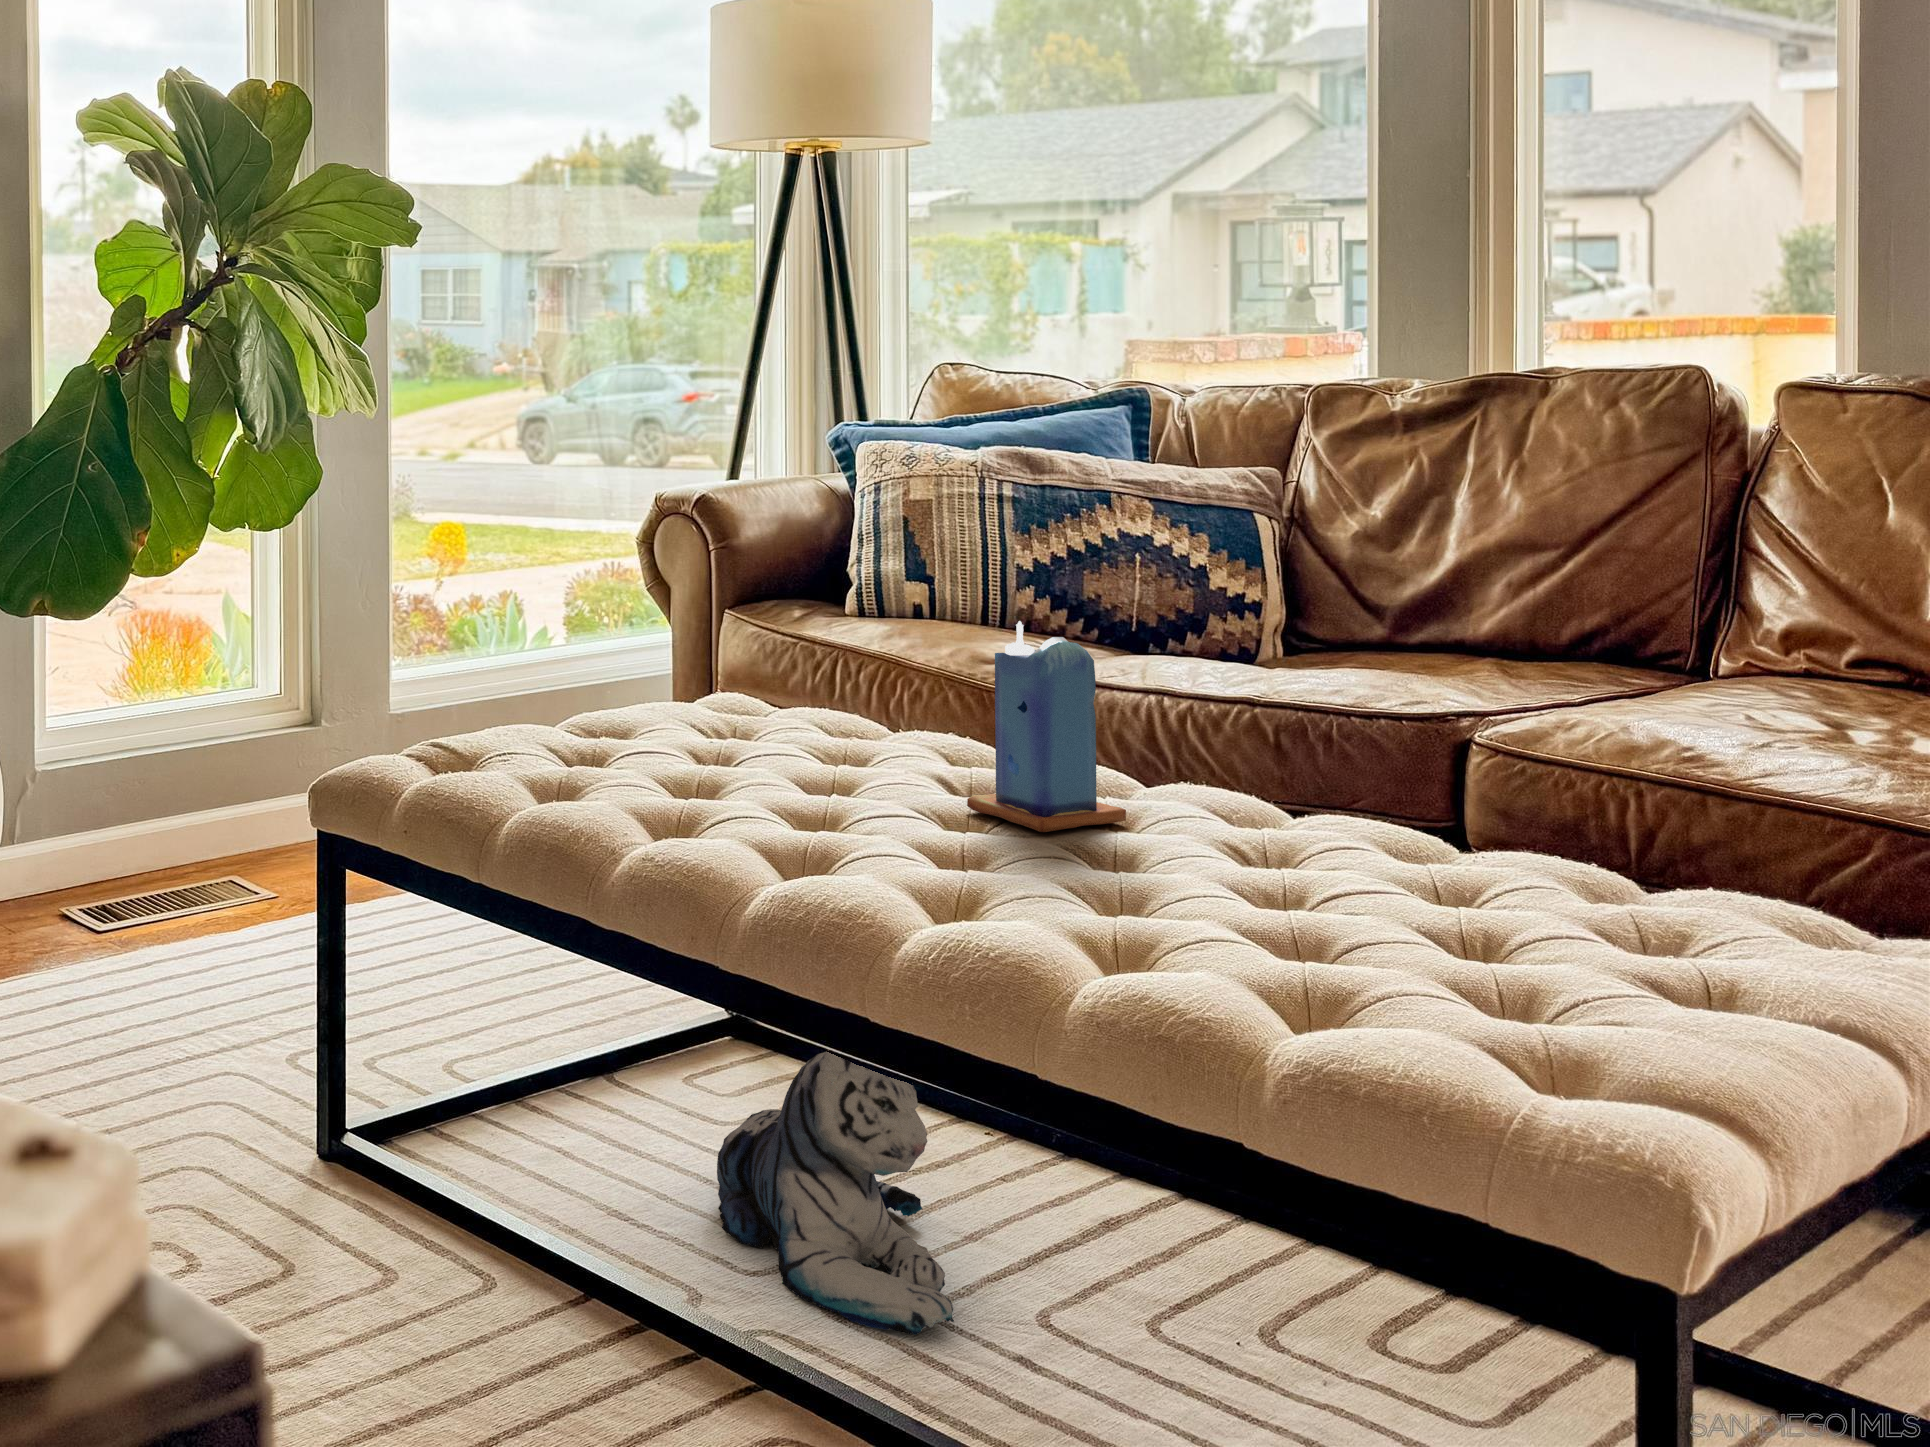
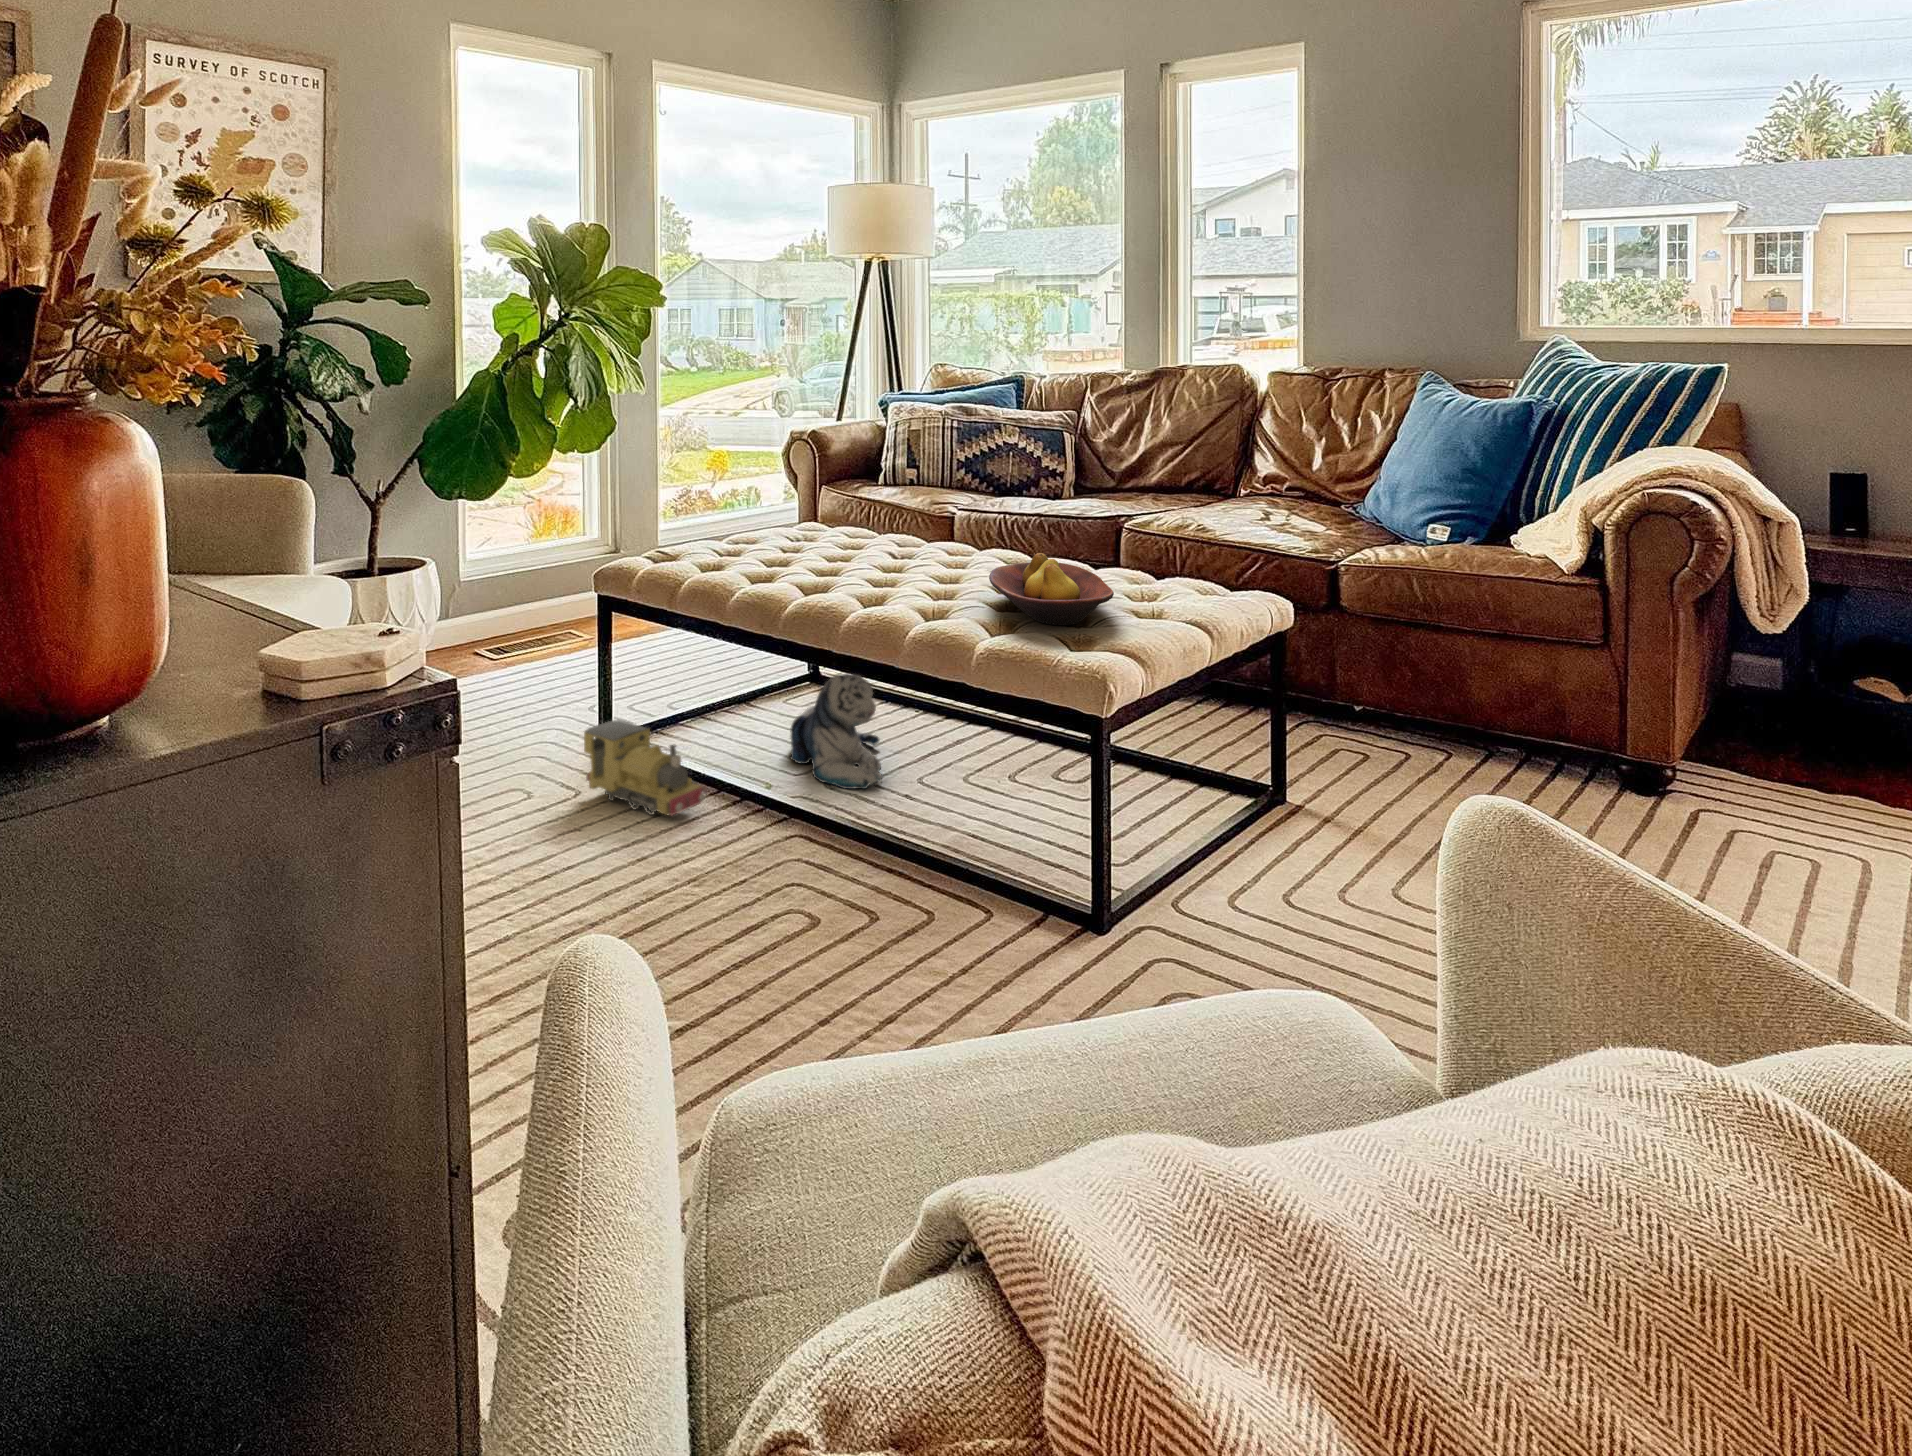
candle: present [967,621,1126,832] -> none [897,485,961,574]
fruit bowl: none [1241,804,1626,1003] -> present [989,553,1114,625]
toy train: none [290,1108,557,1355] -> present [584,720,705,816]

